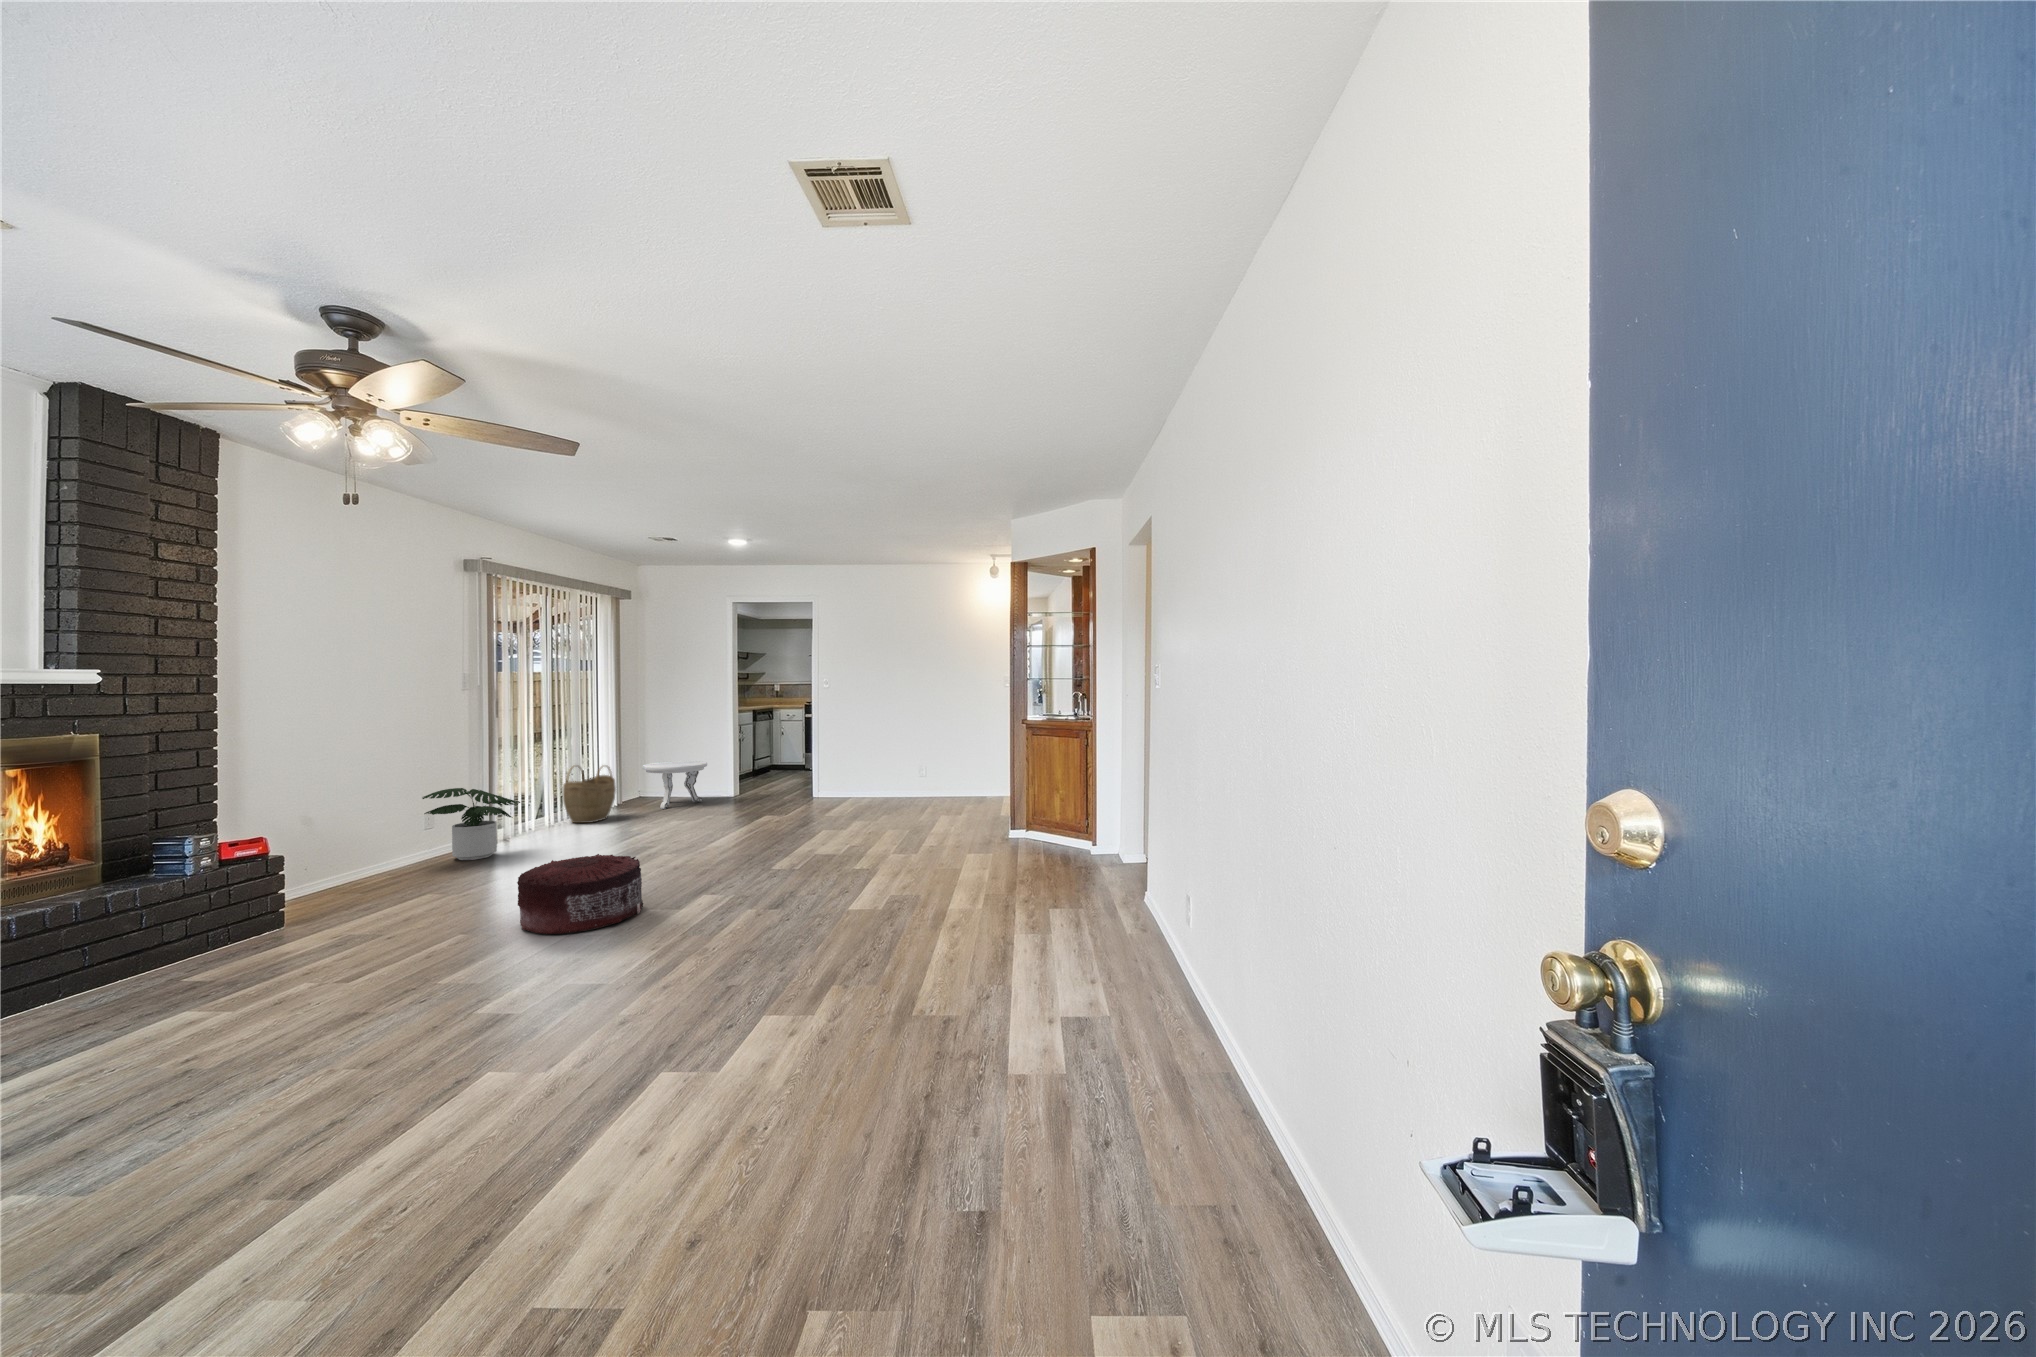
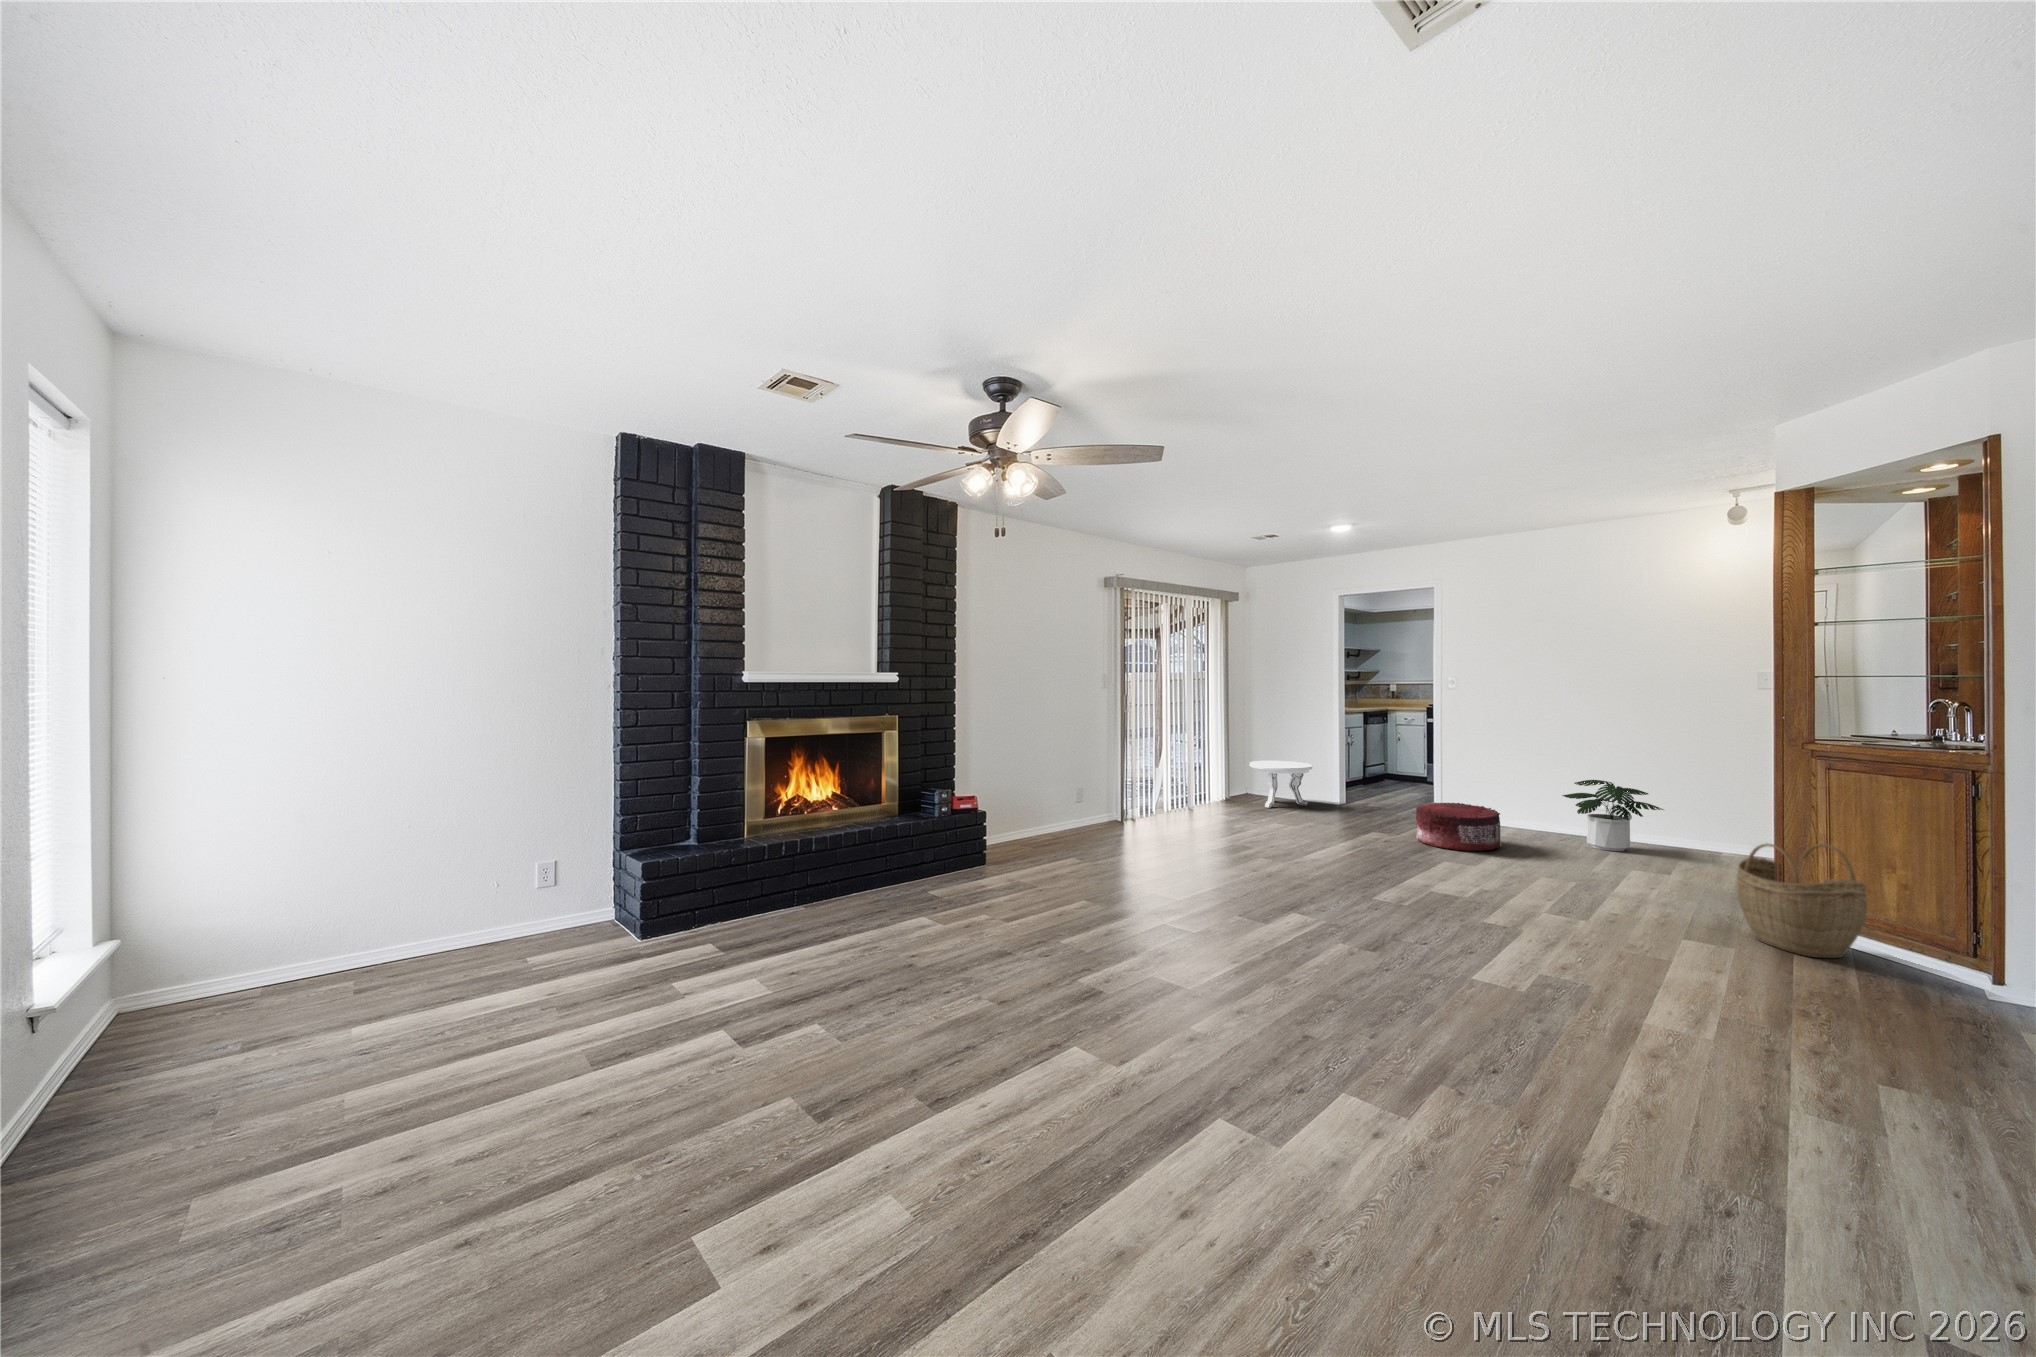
woven basket: present [563,766,616,823] -> present [1736,844,1867,958]
potted plant: present [422,788,520,860] -> present [1562,780,1664,851]
pouf: present [517,854,643,934] -> present [1416,802,1501,851]

